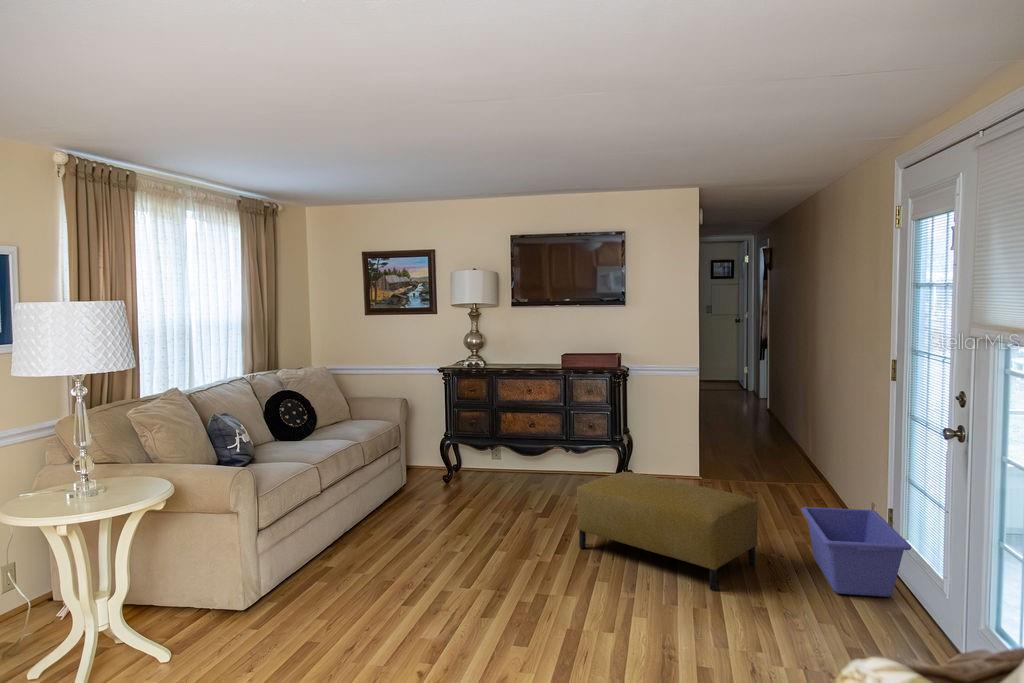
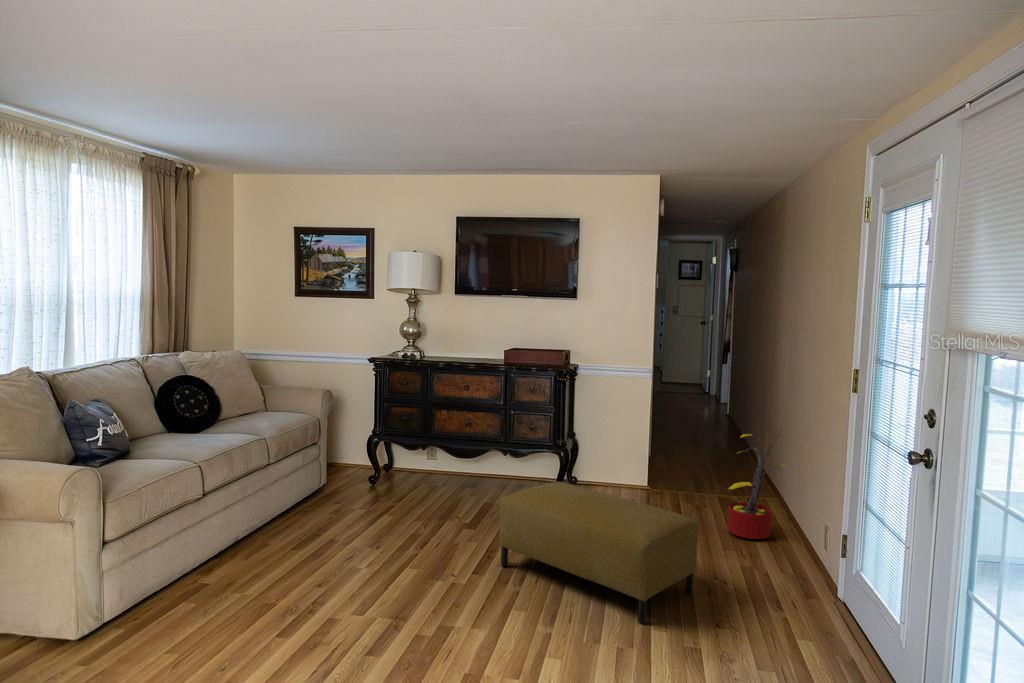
decorative plant: none [780,419,834,519] -> present [727,432,785,539]
storage bin: present [801,507,911,597] -> none [747,530,866,638]

